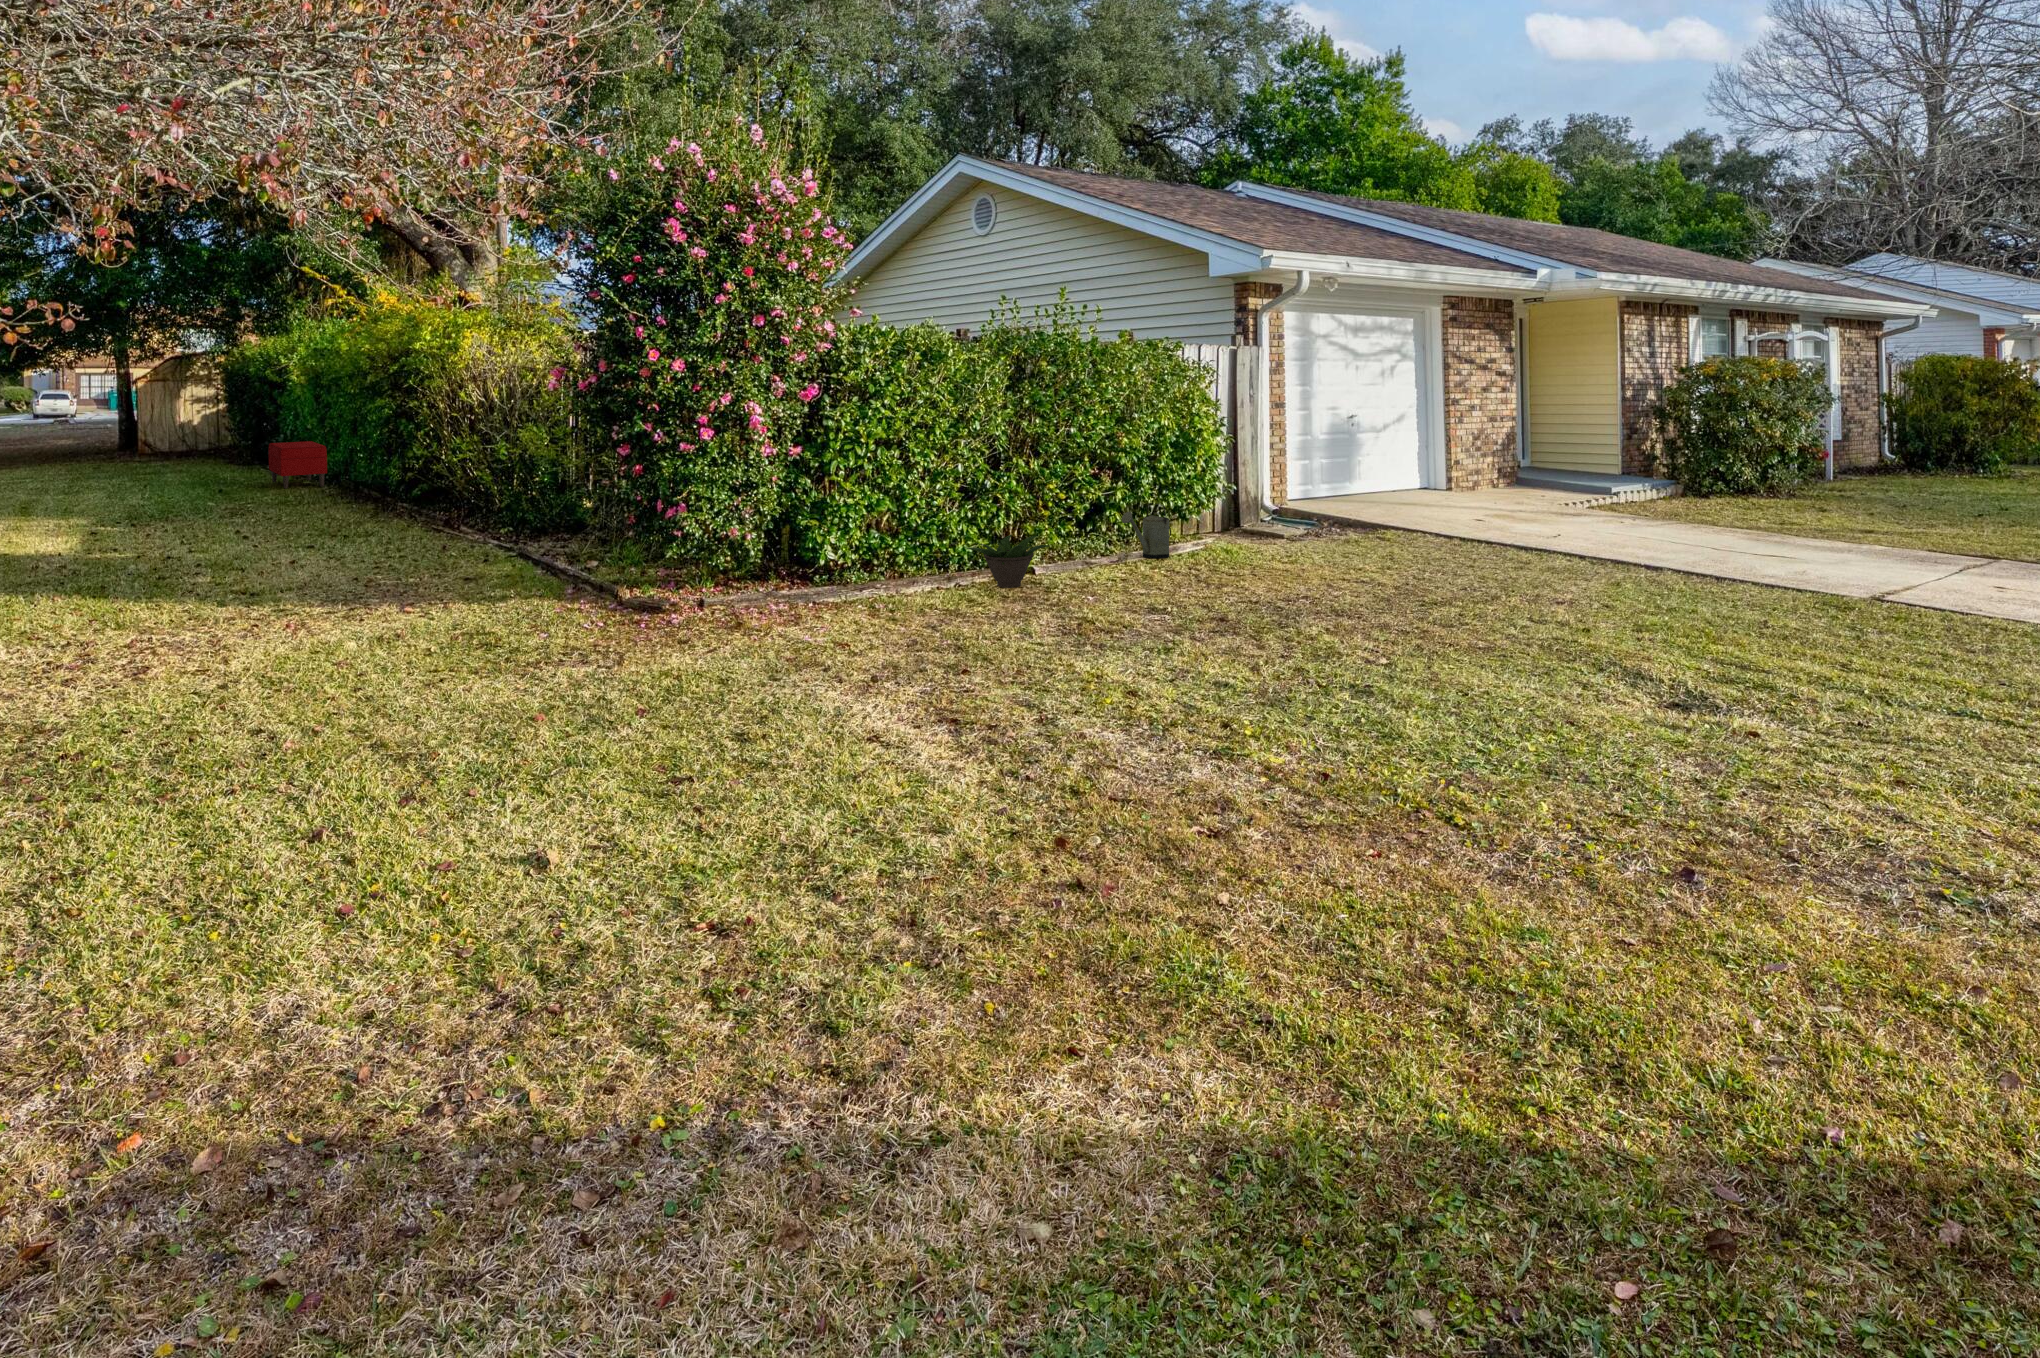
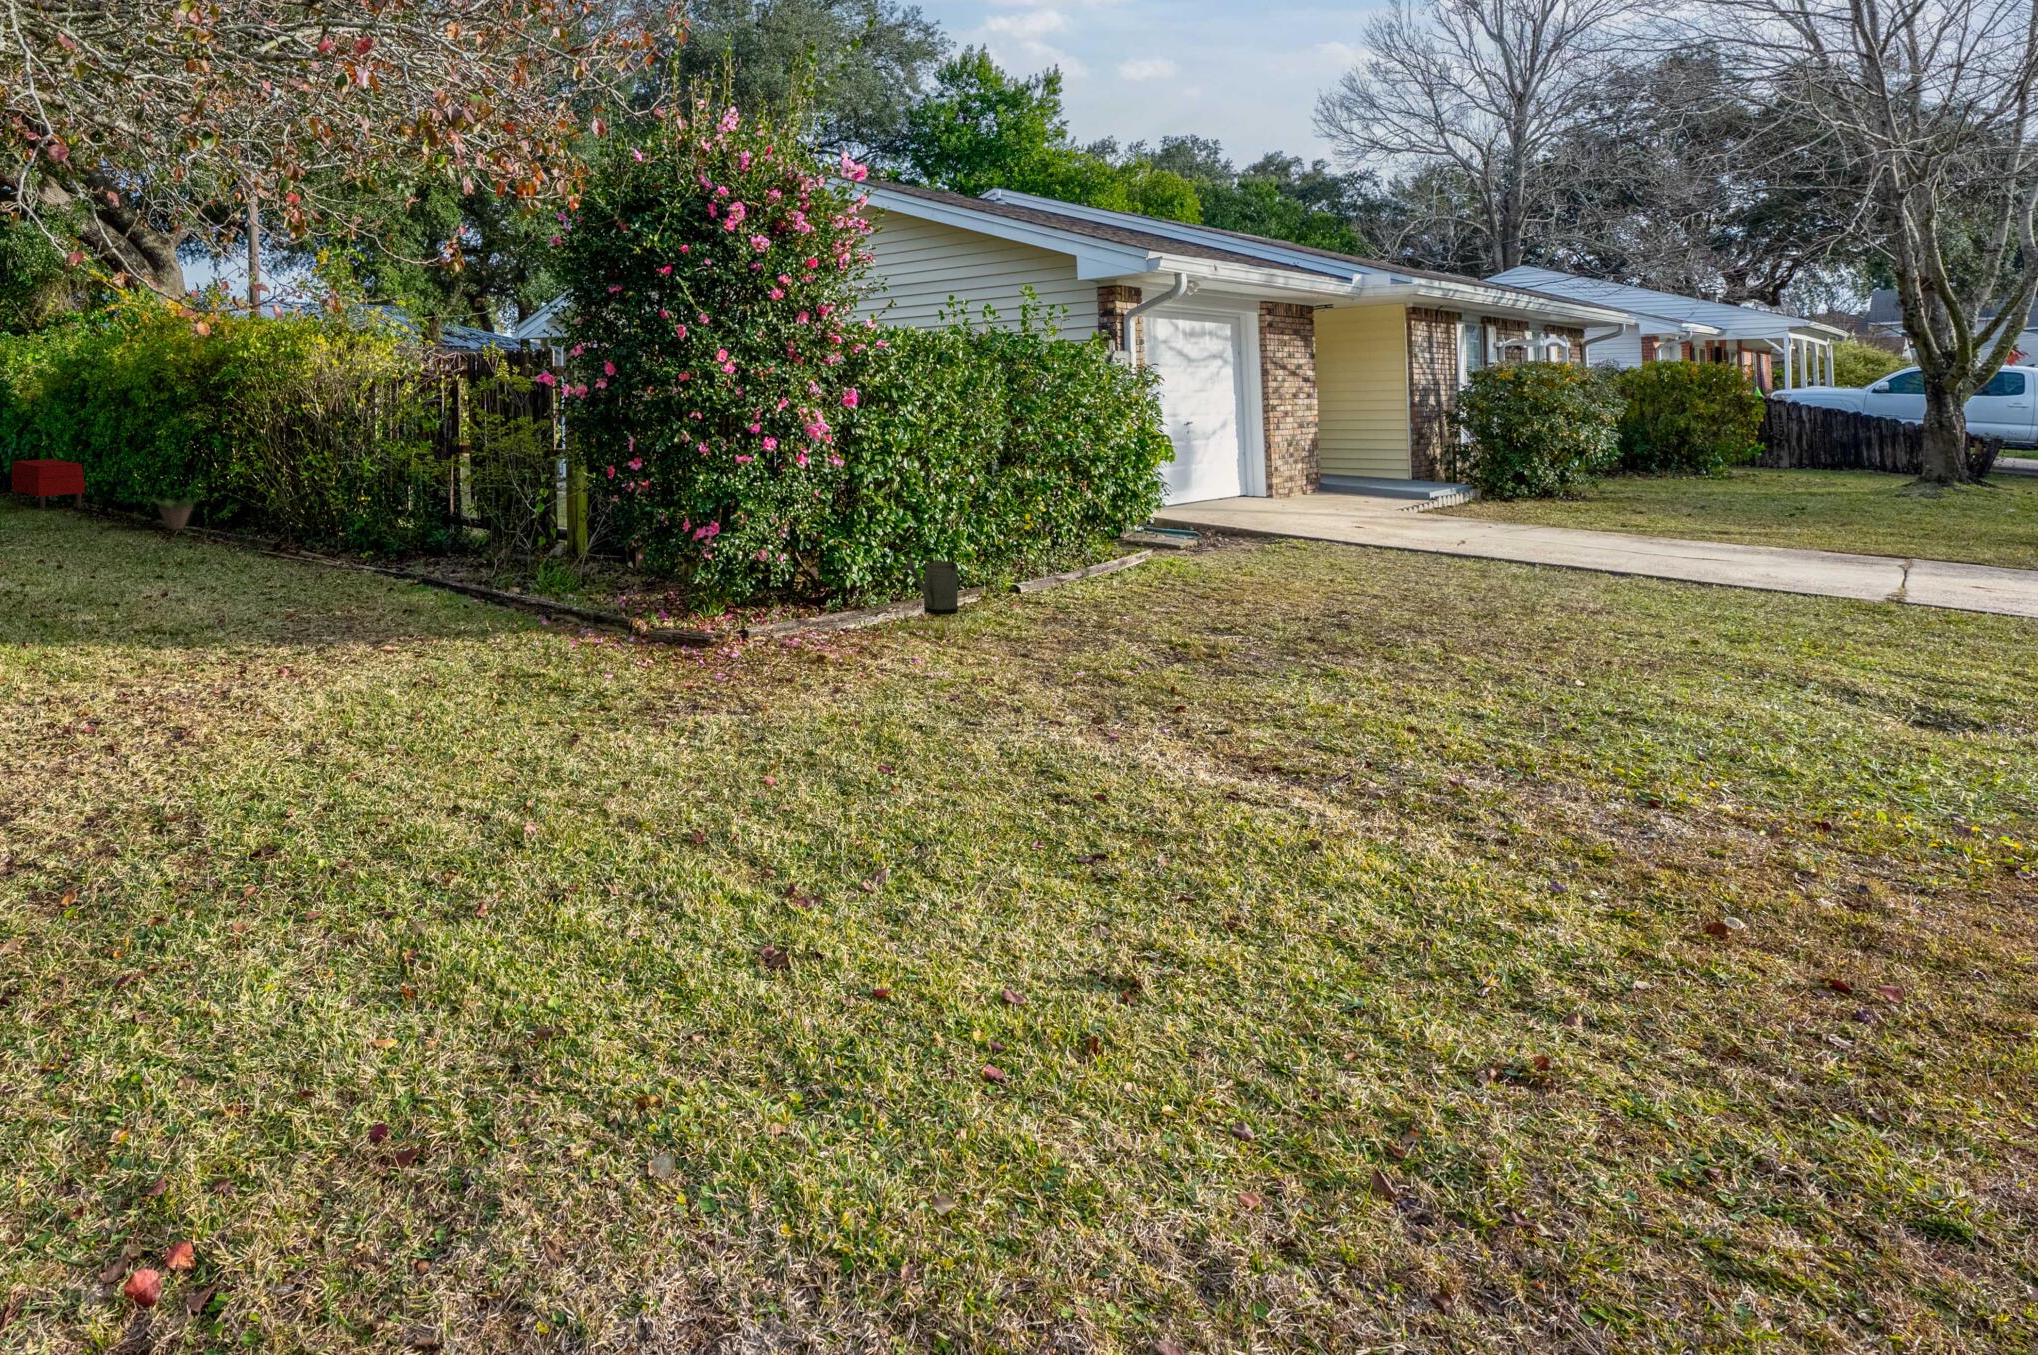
watering can: present [1122,504,1171,558] -> present [901,546,959,614]
decorative plant: present [967,535,1049,588] -> present [153,497,195,529]

